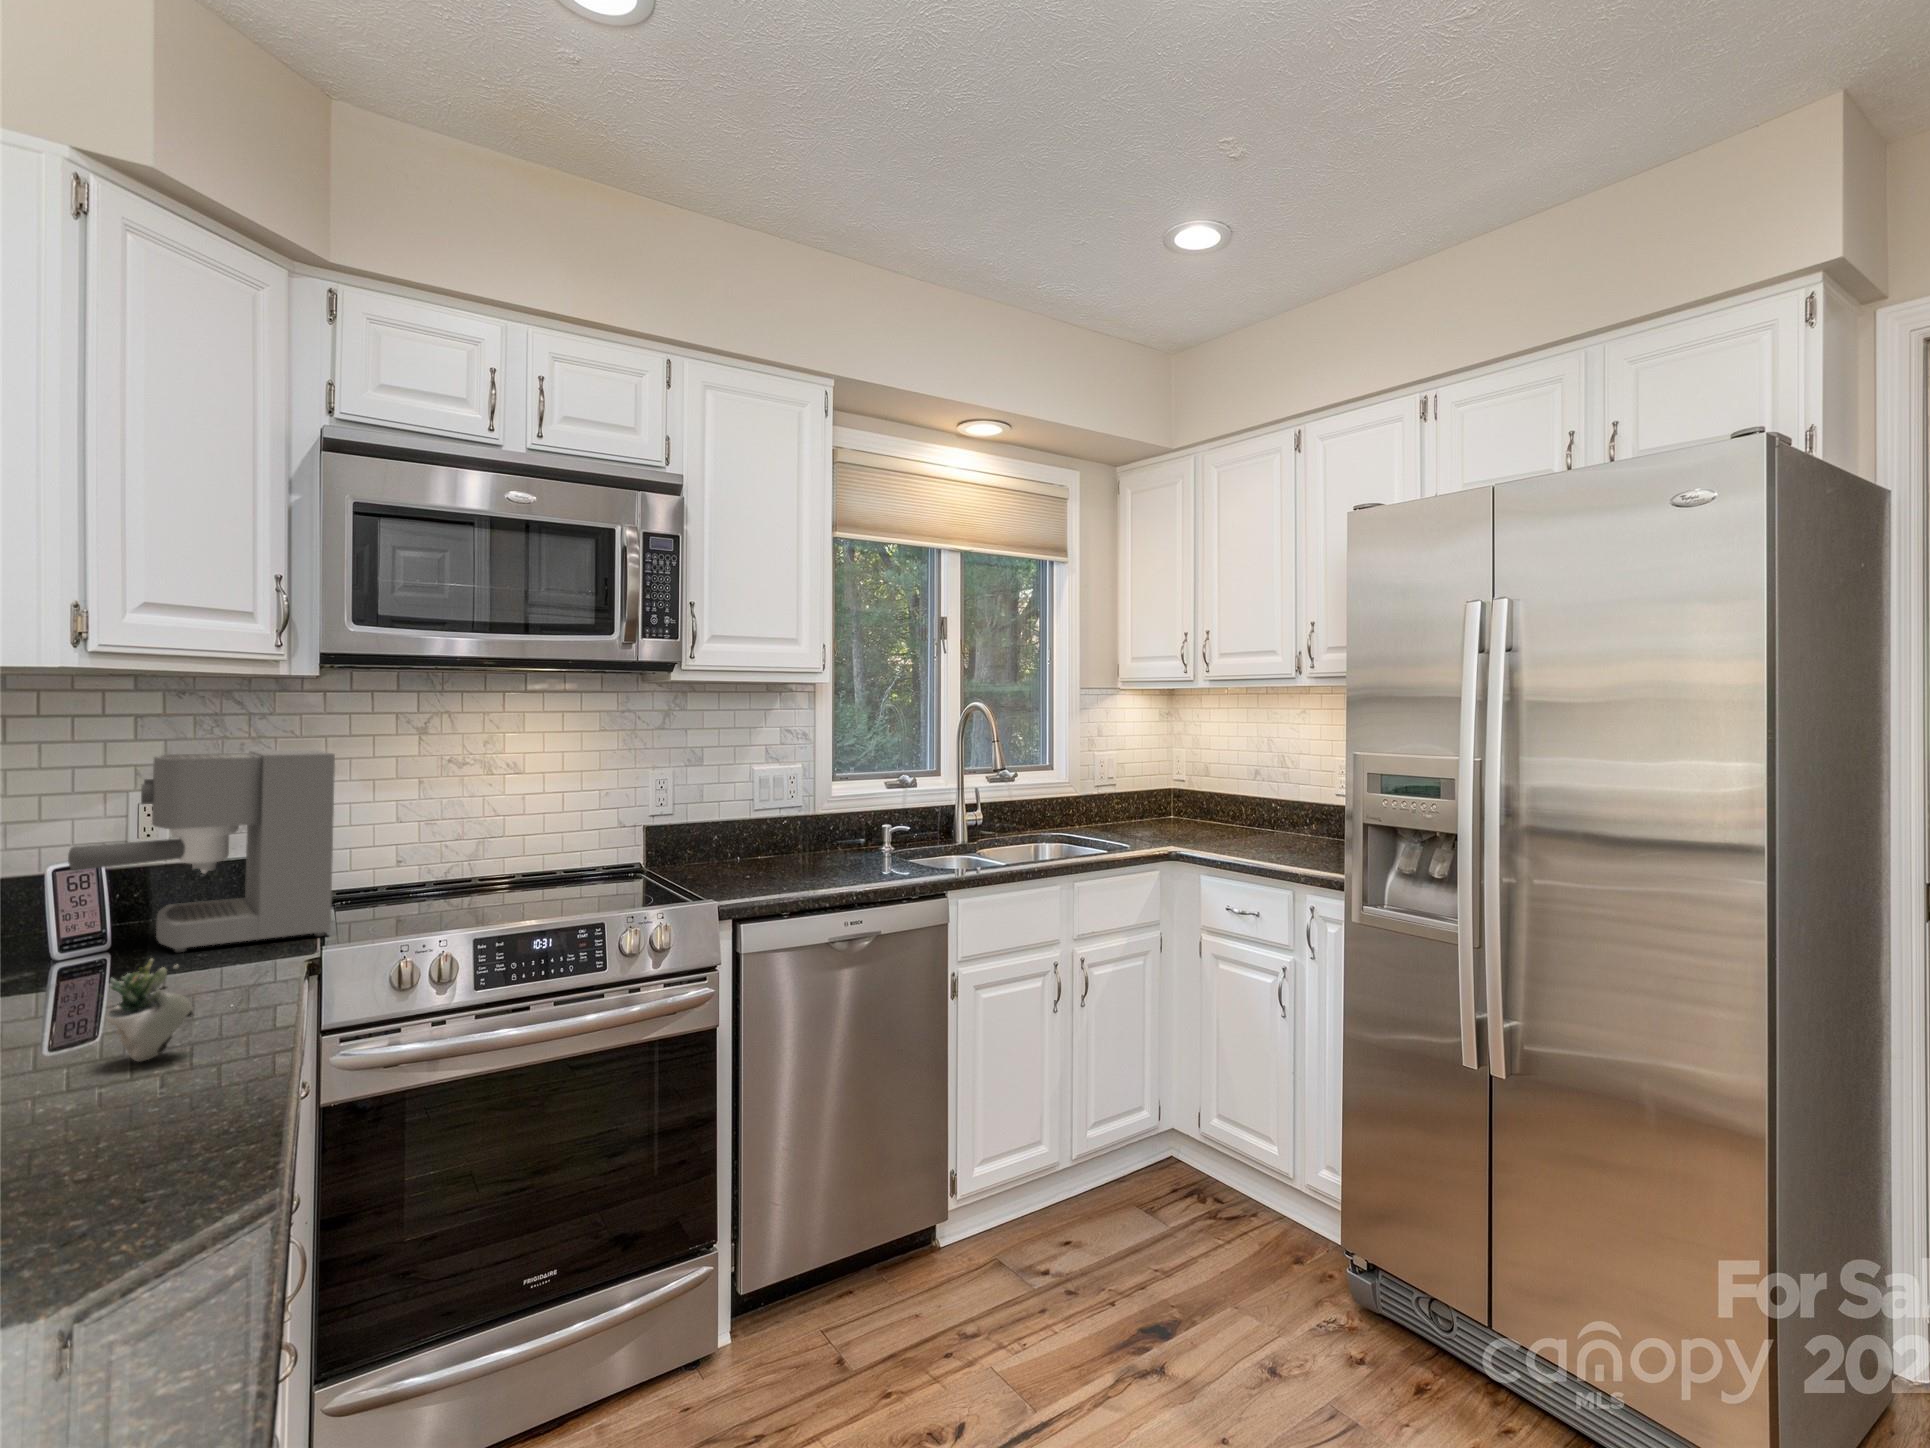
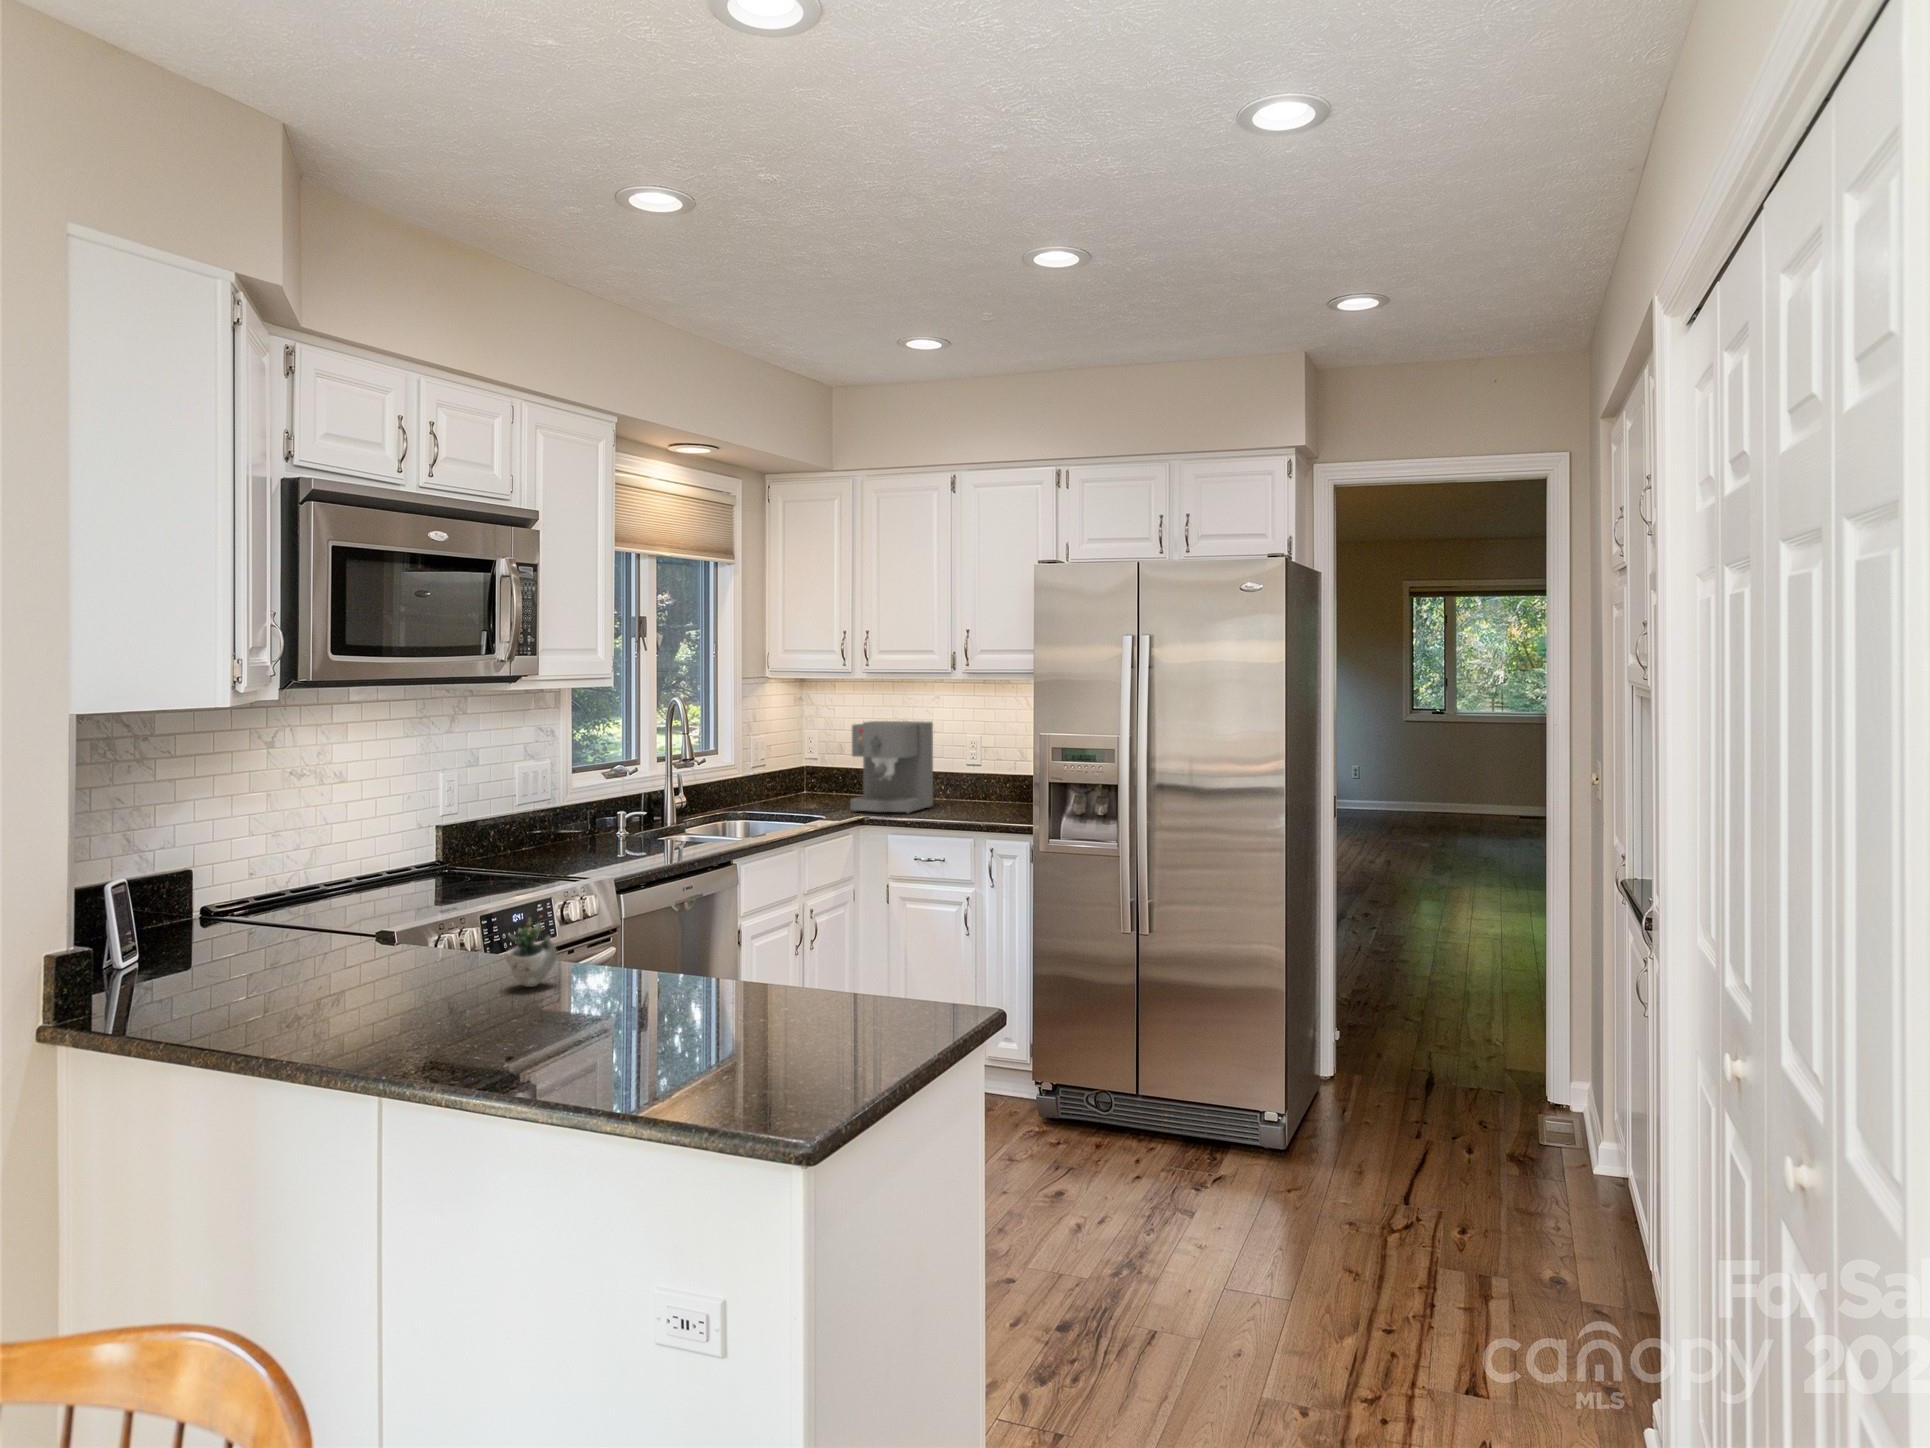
coffee maker: present [68,750,335,952] -> present [850,721,933,814]

